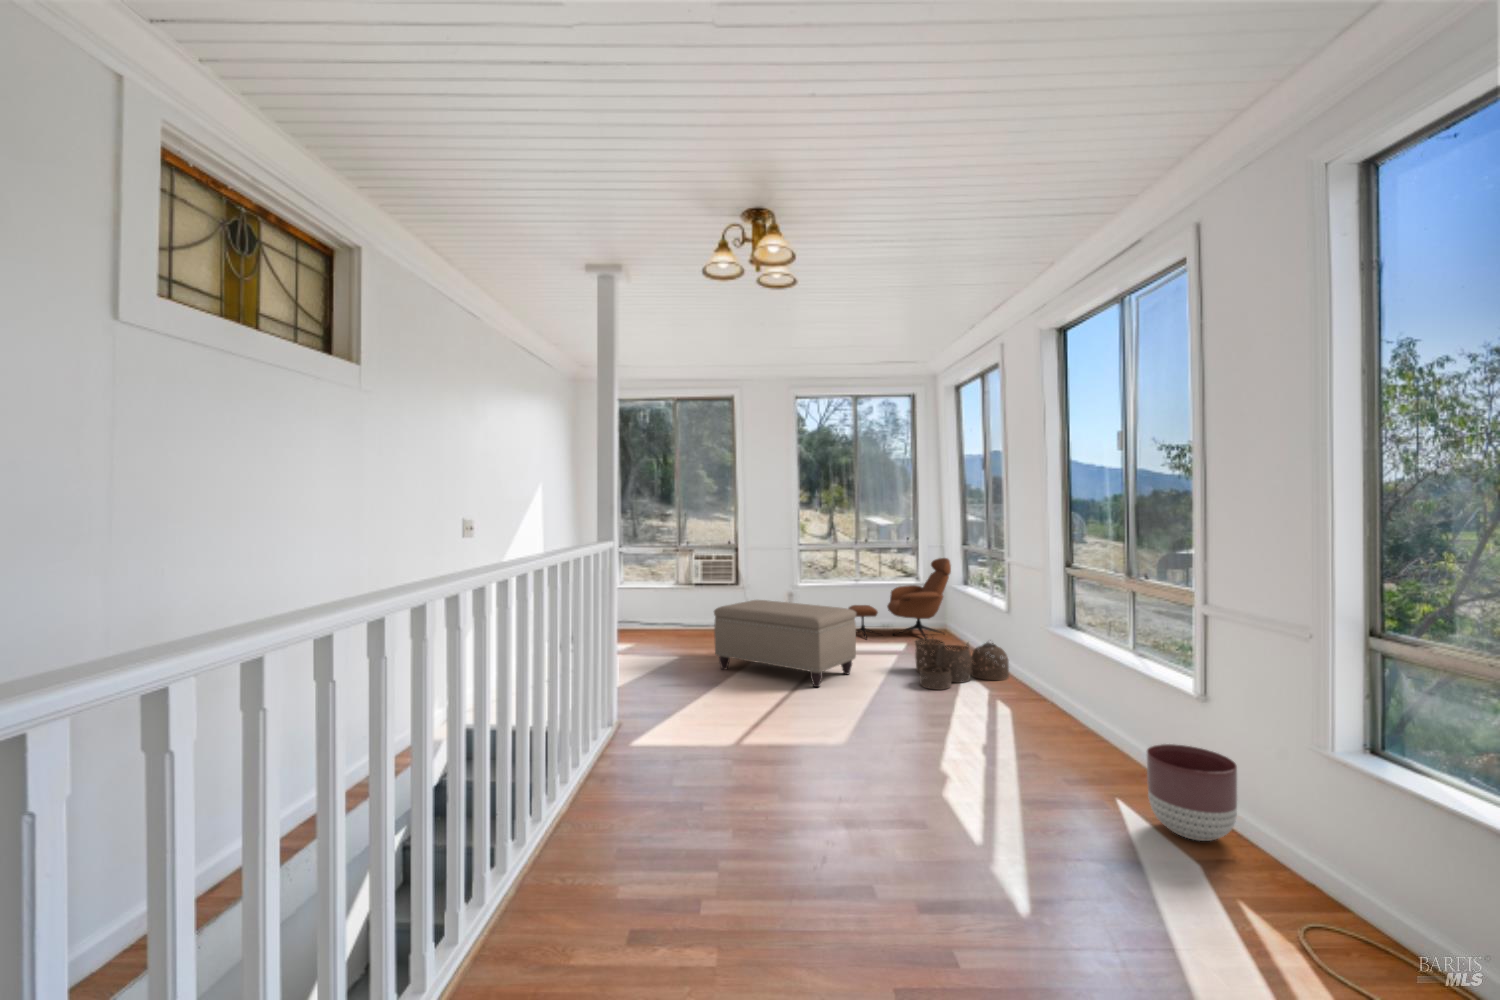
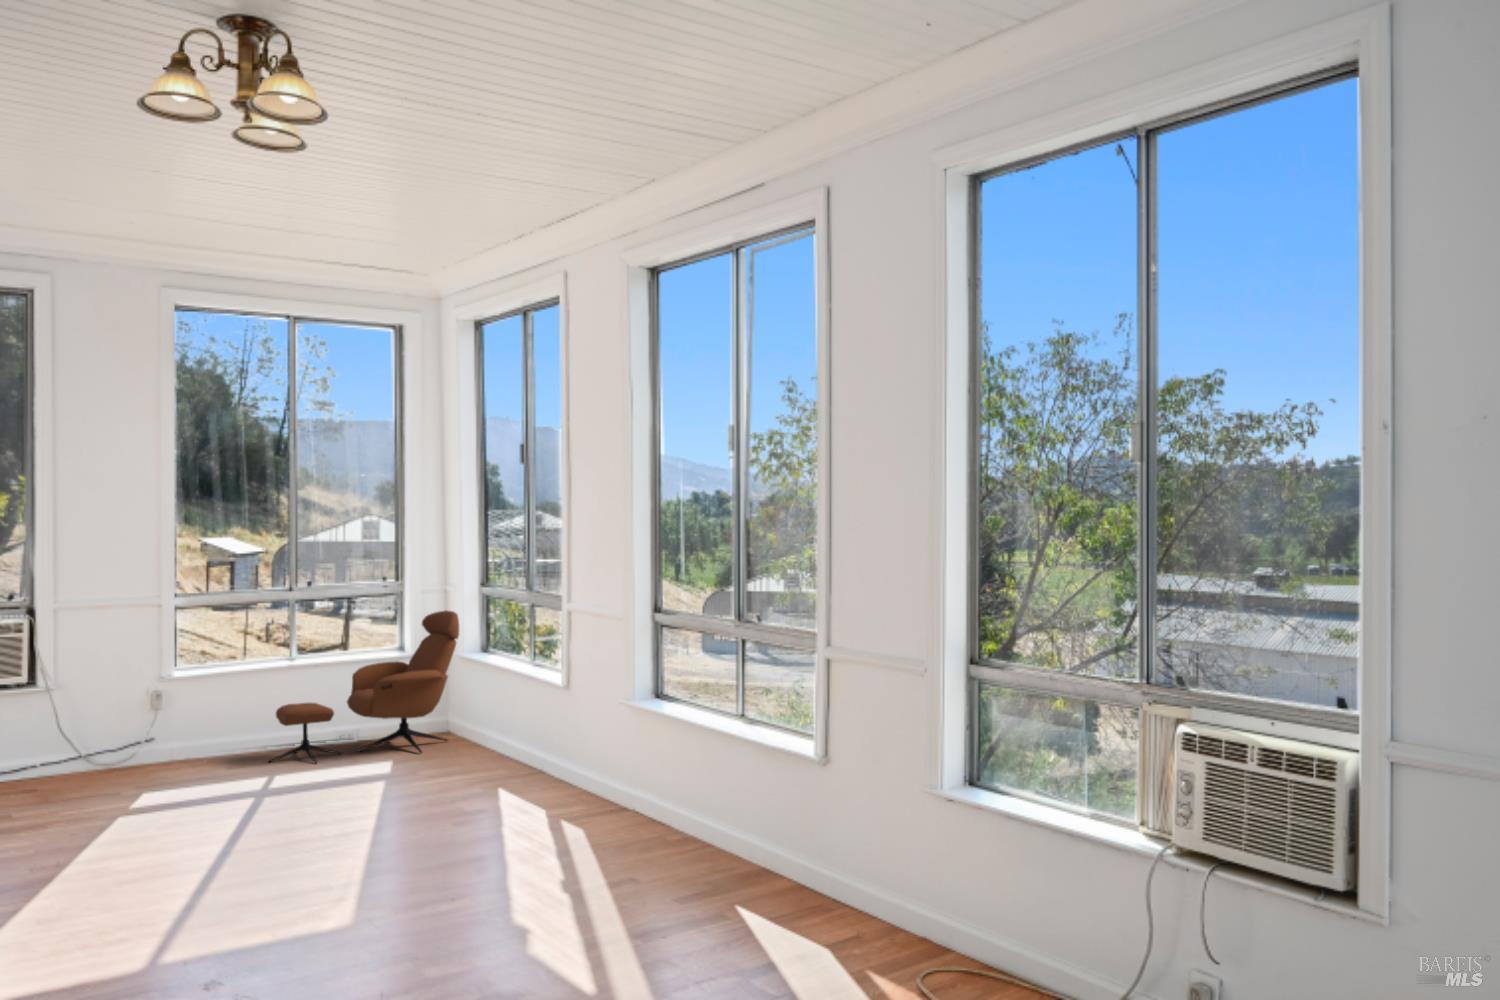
ottoman: present [714,600,856,687] -> none [40,705,325,846]
woven basket: present [915,637,1009,690] -> none [422,736,568,821]
planter: present [1147,744,1237,841] -> none [772,822,862,927]

